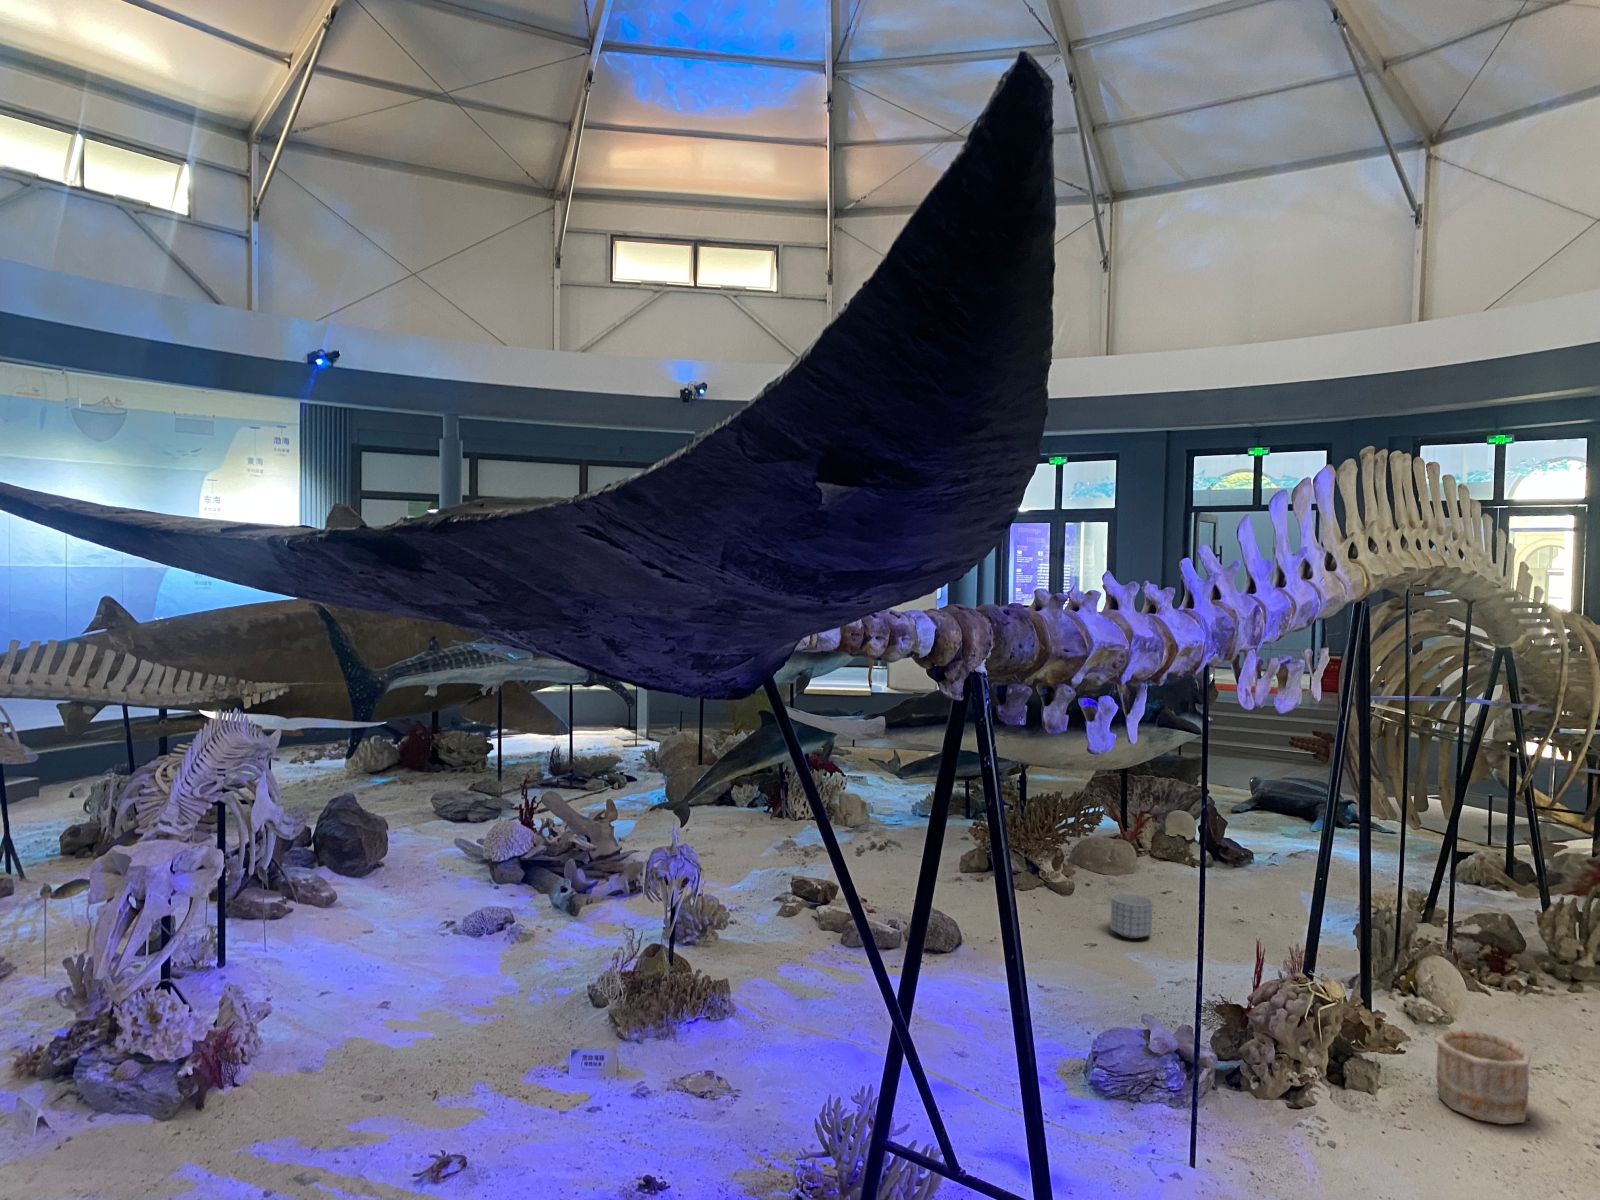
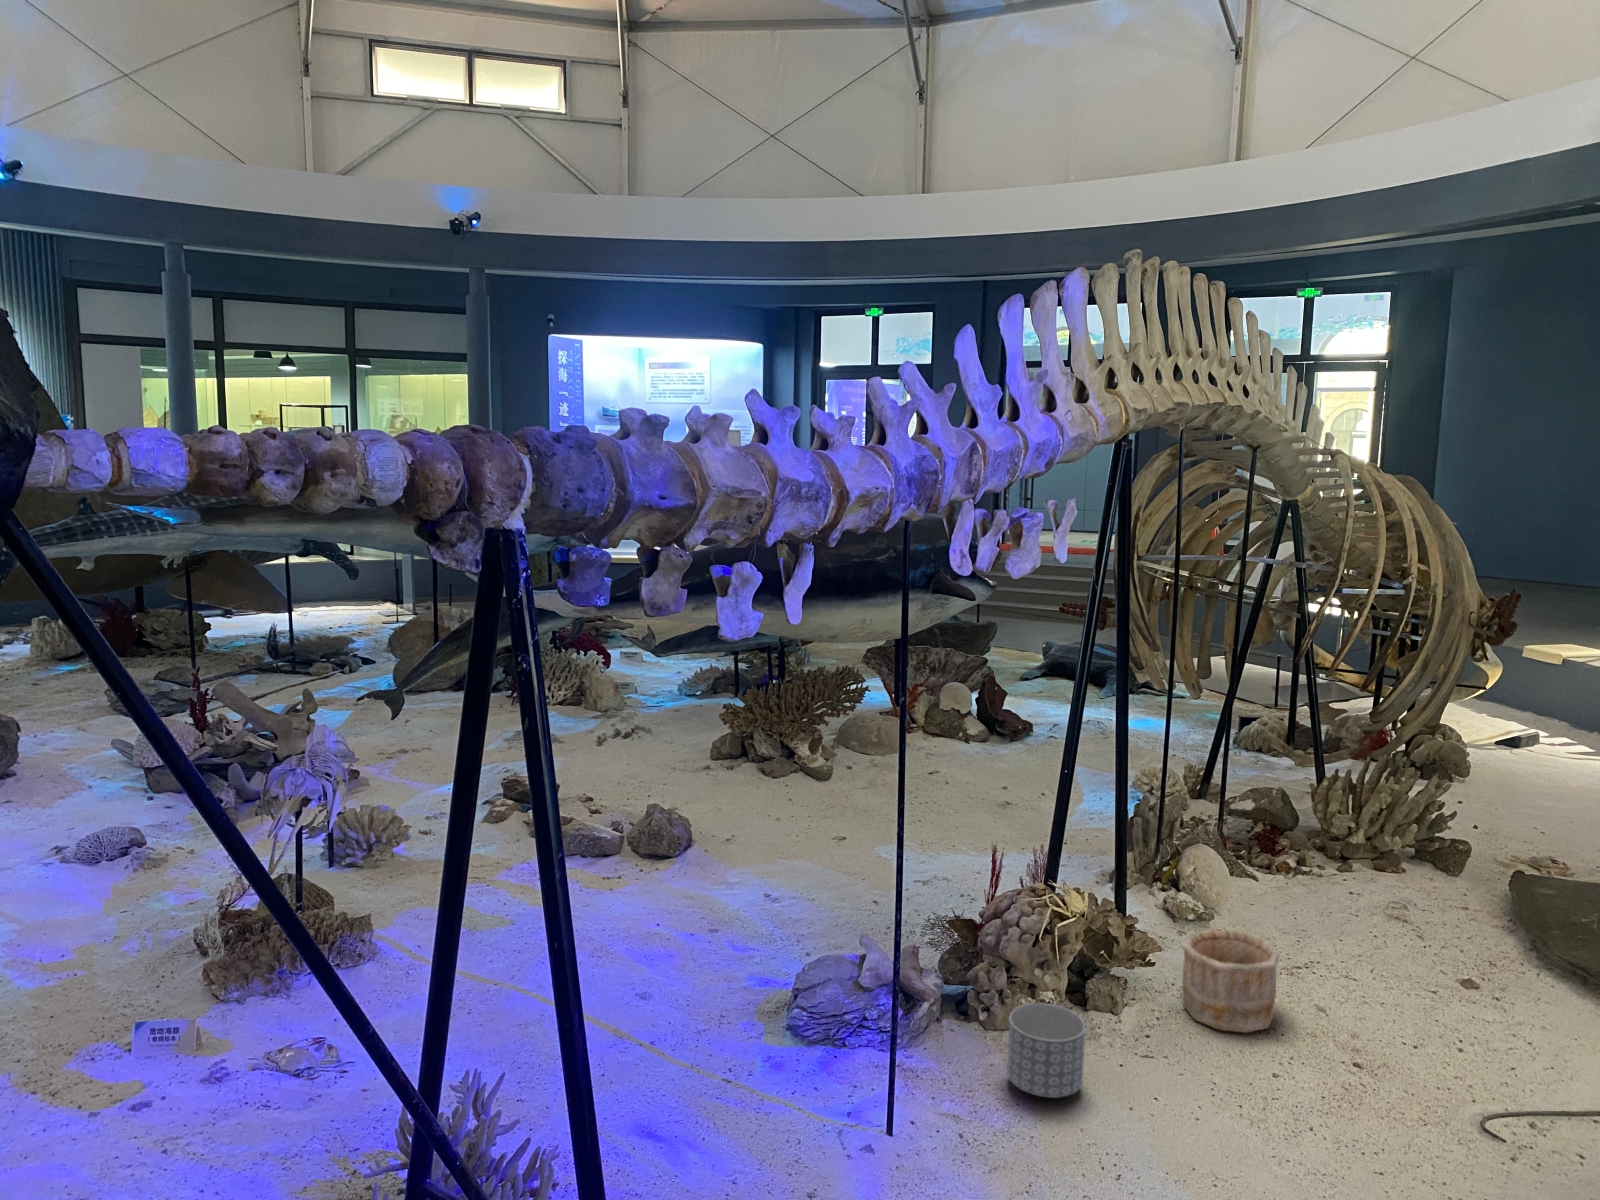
planter: present [1110,893,1153,939] -> present [1007,1003,1085,1098]

